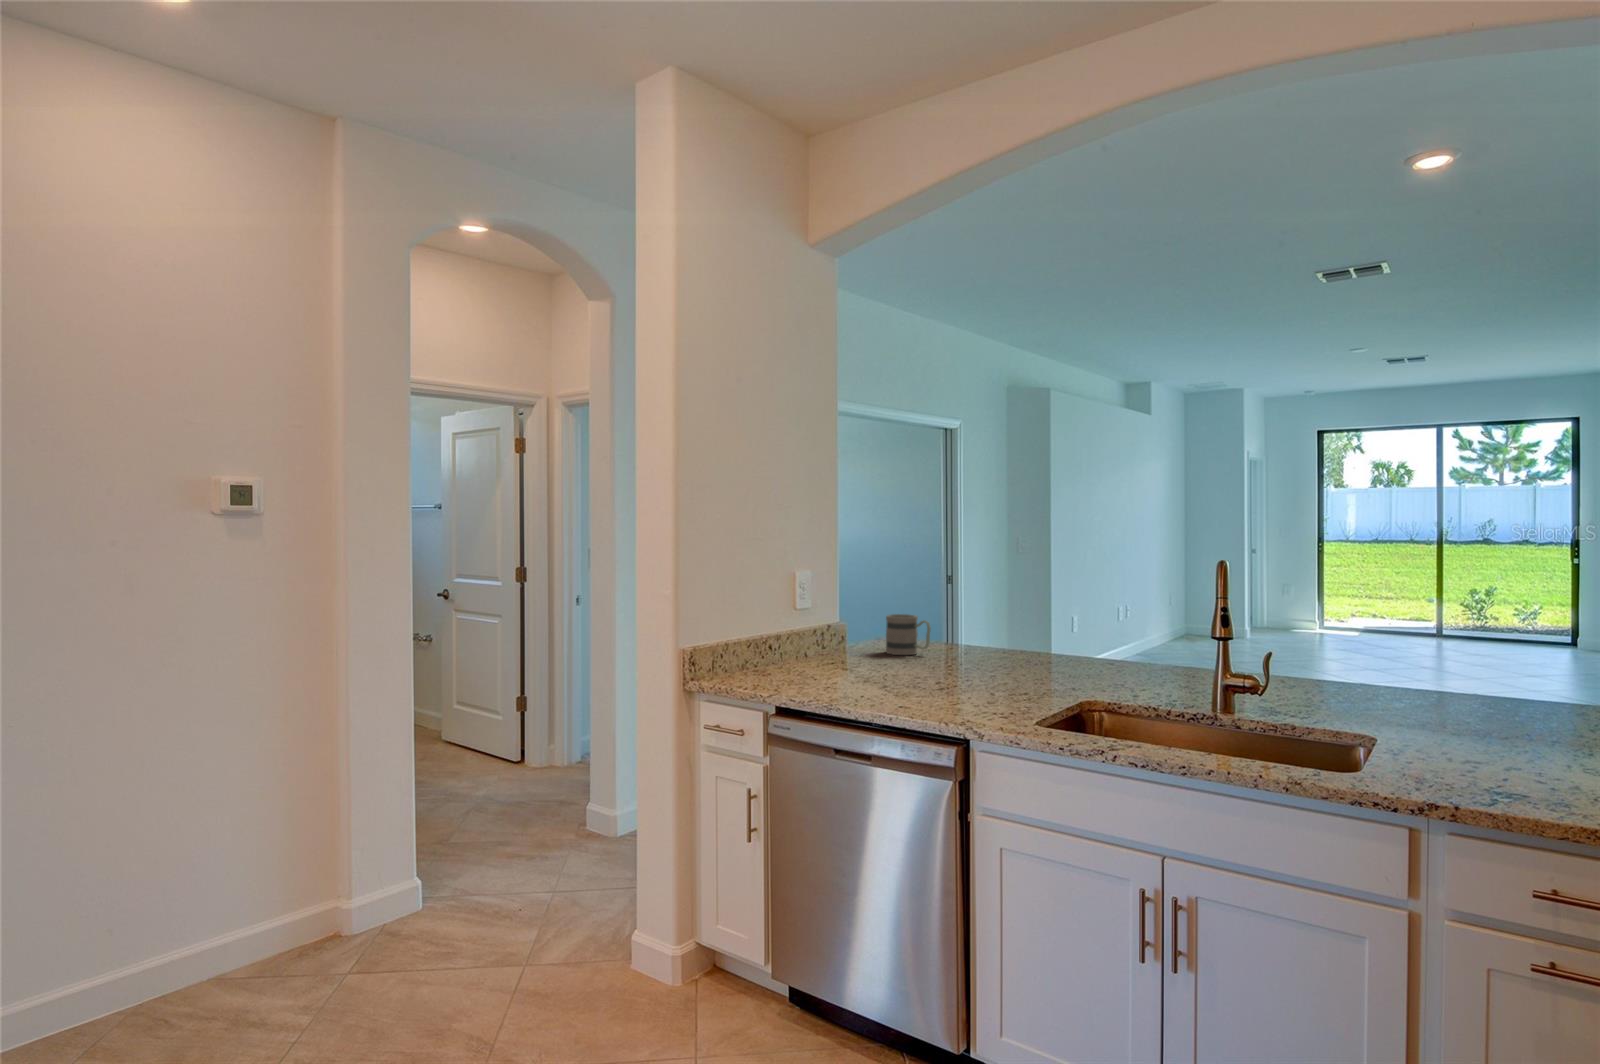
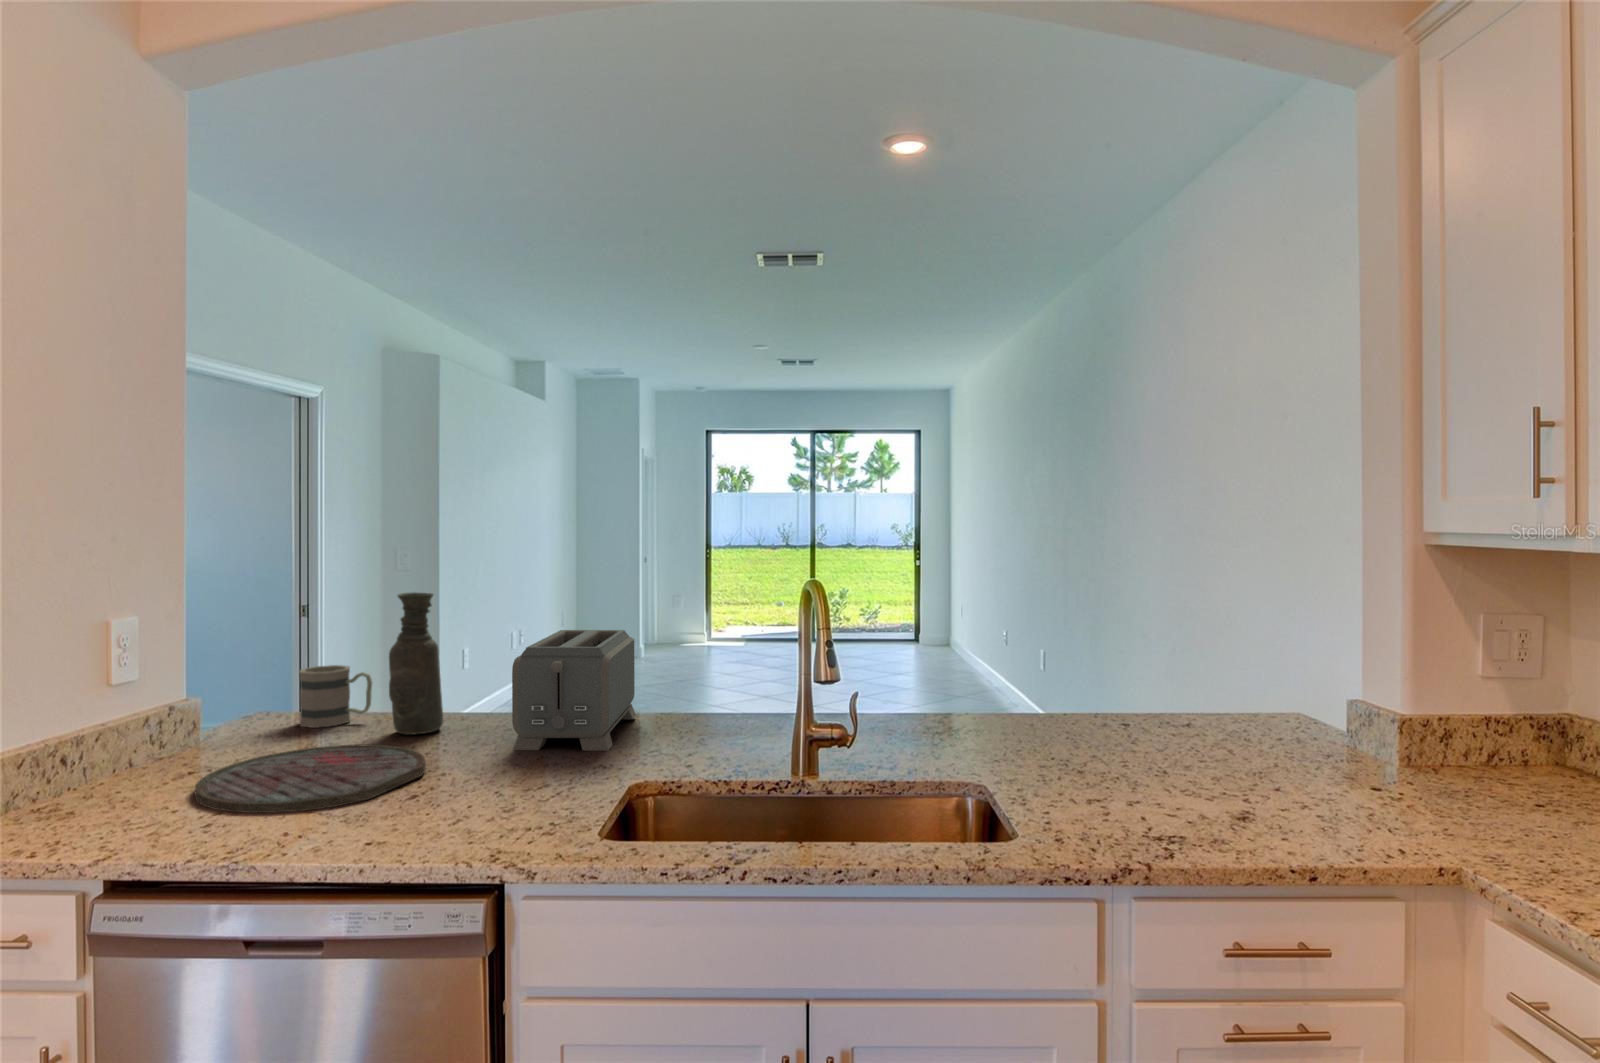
vase: none [937,565,974,665] -> present [389,592,443,735]
toaster: none [1012,600,1120,690] -> present [512,630,636,751]
cutting board: none [820,661,949,690] -> present [195,744,426,813]

